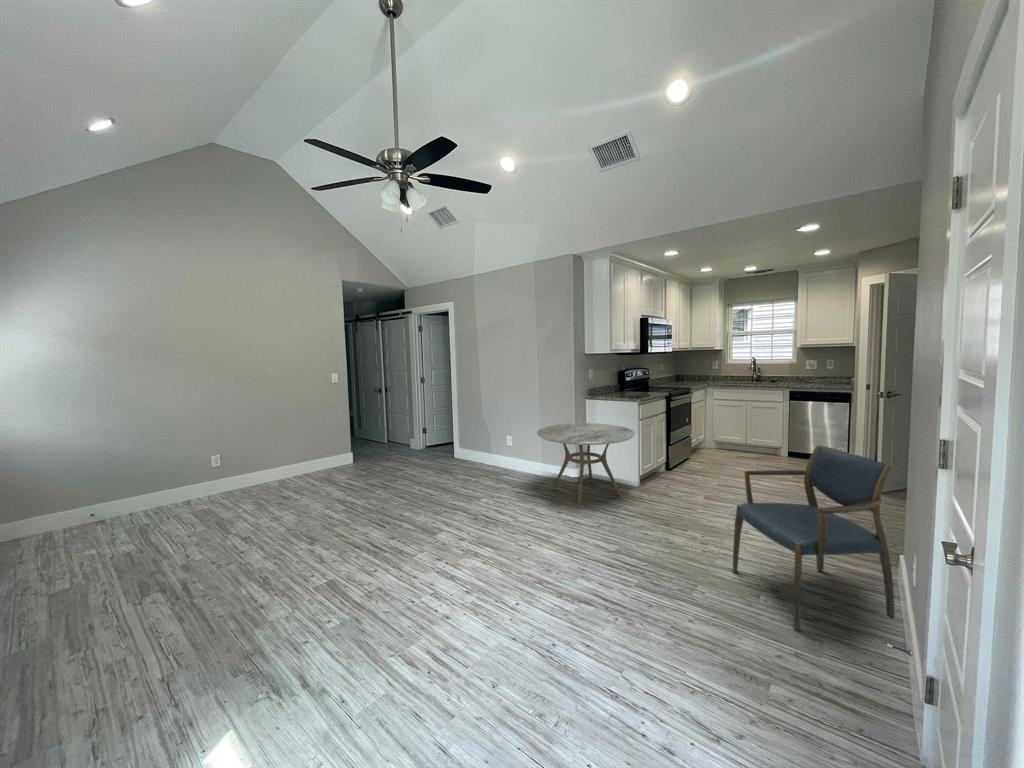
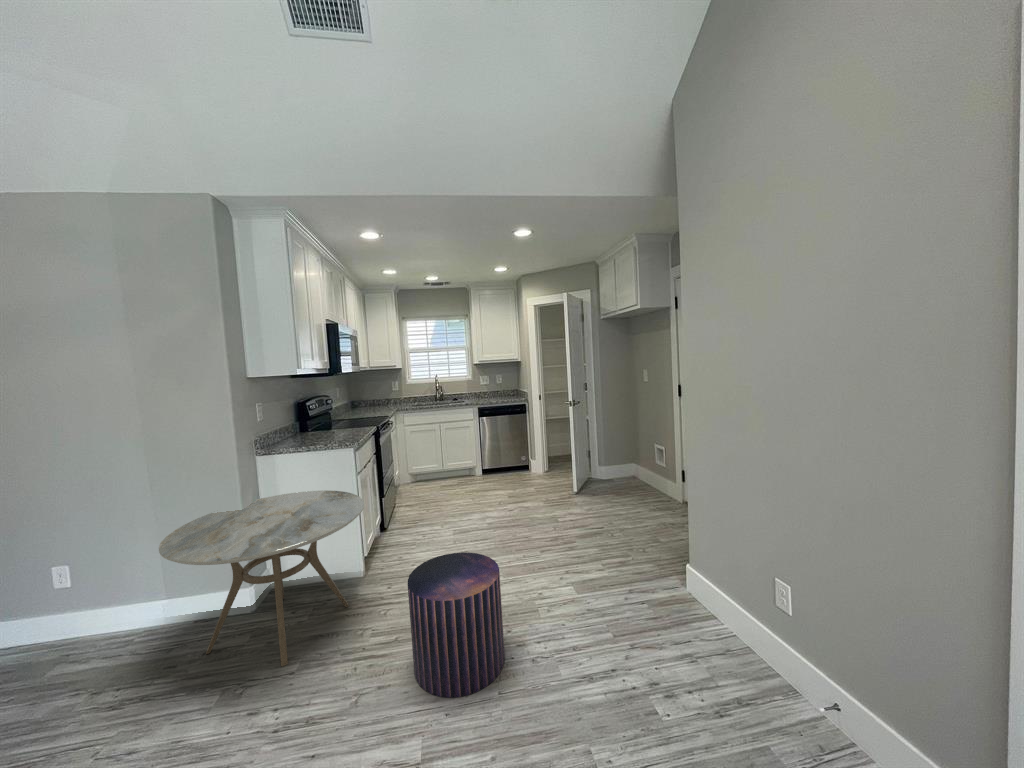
armchair: present [733,445,894,631] -> none [568,468,717,726]
pouf: none [634,474,695,553] -> present [408,552,505,698]

